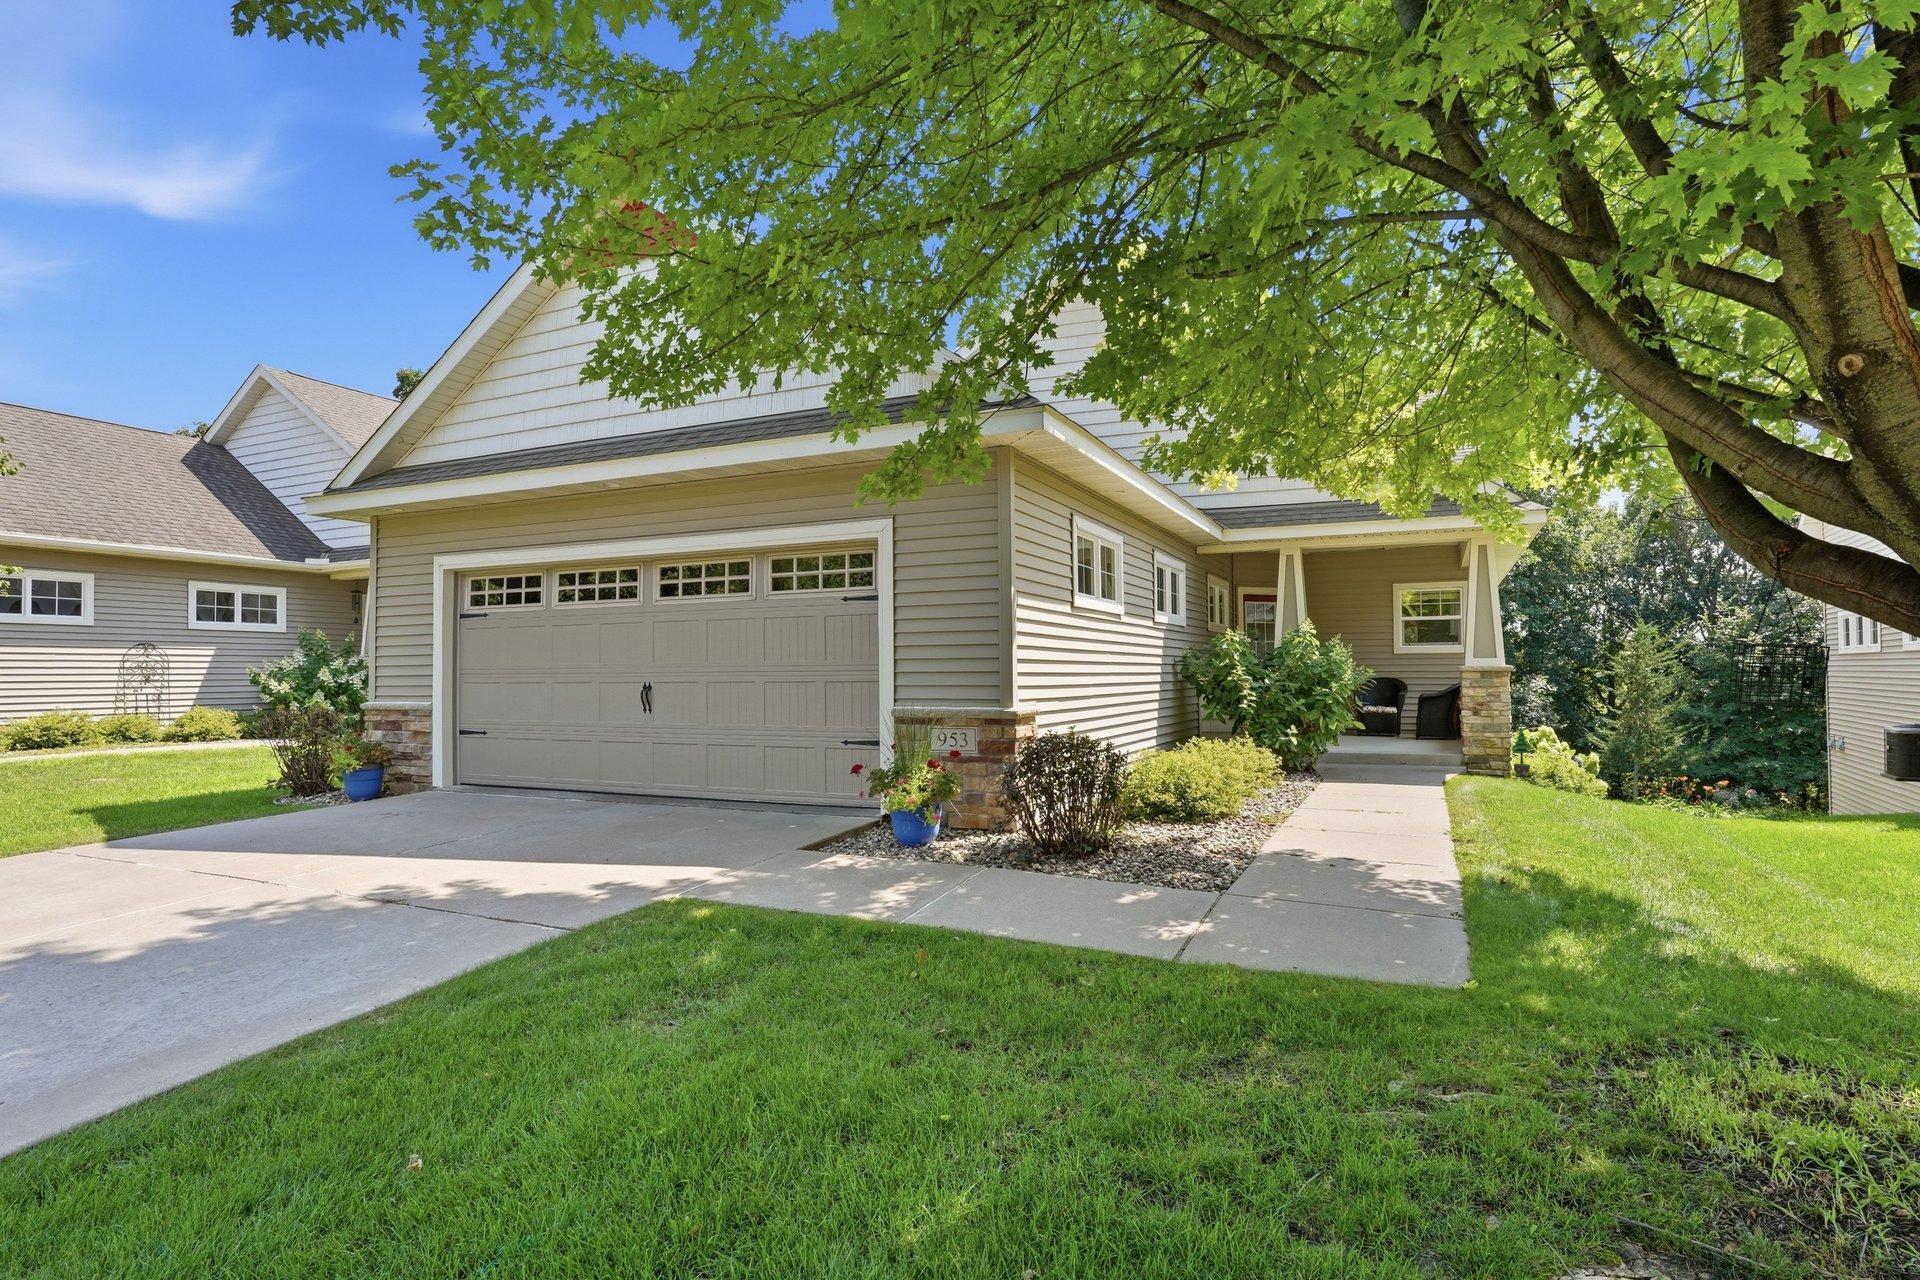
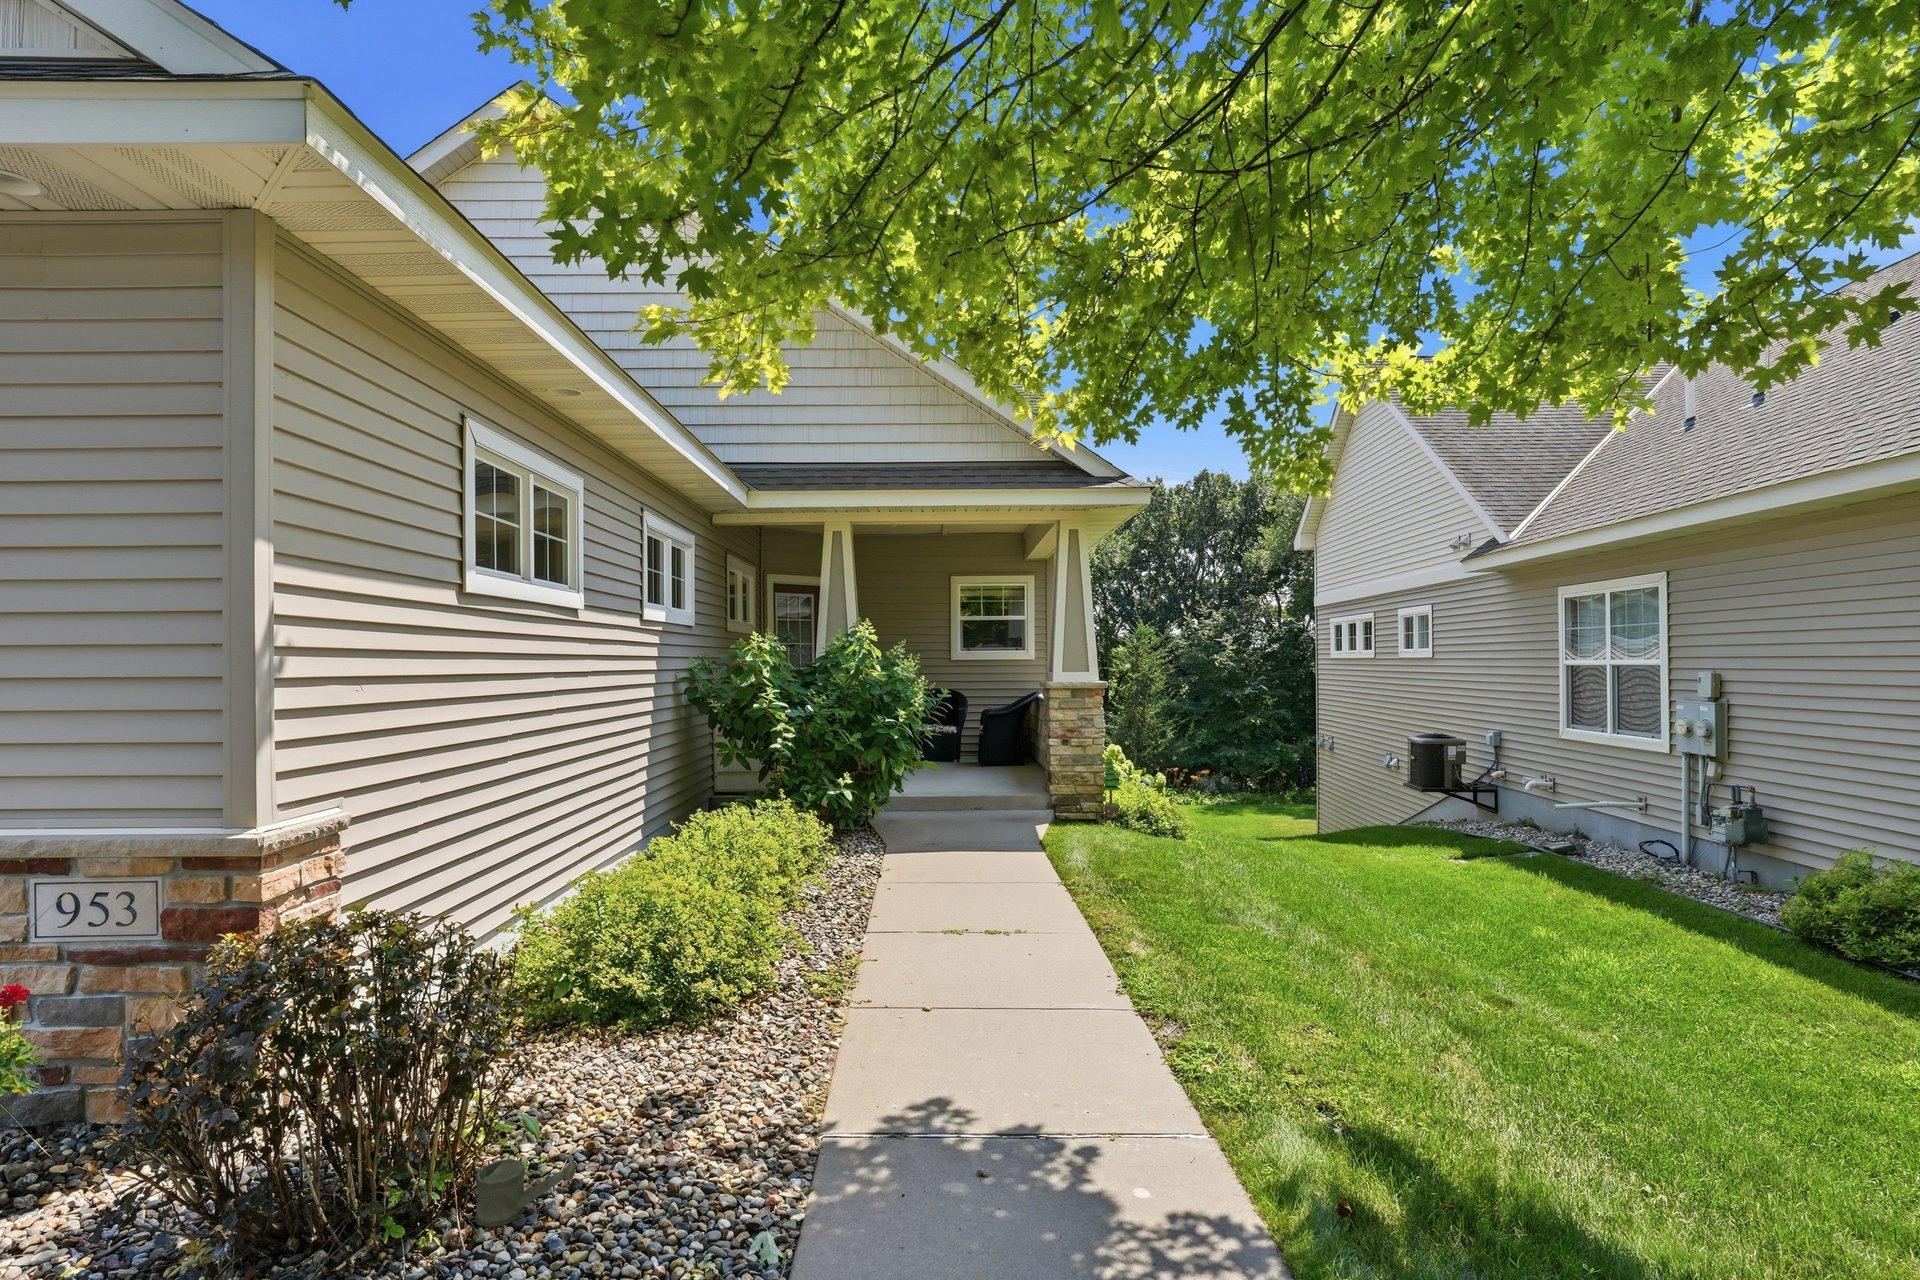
watering can: none [1108,836,1155,857] -> present [475,1159,575,1228]

